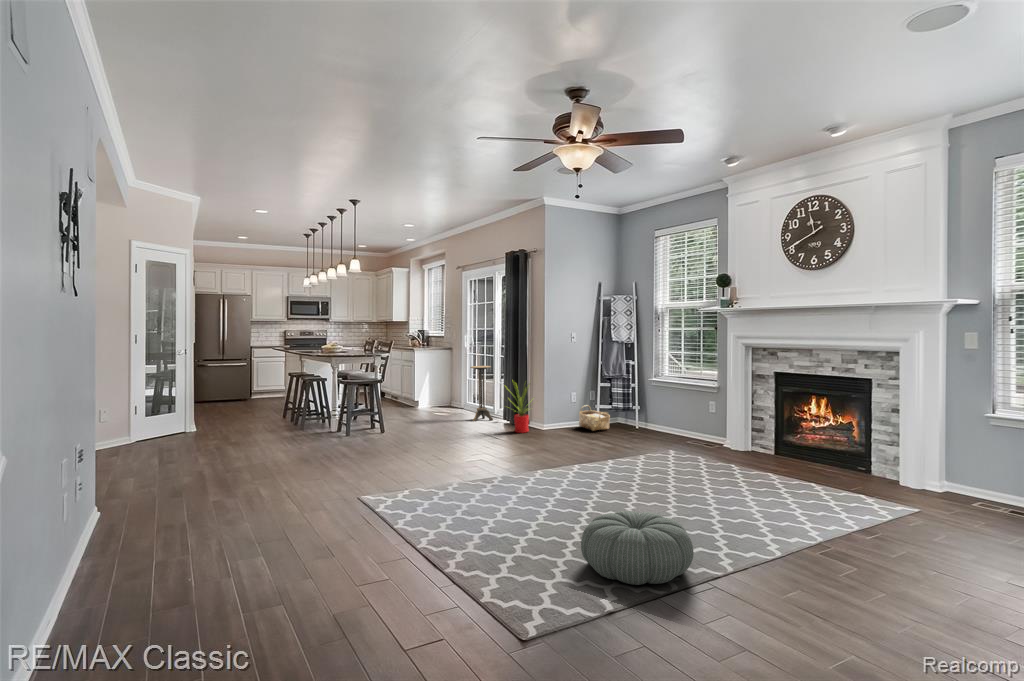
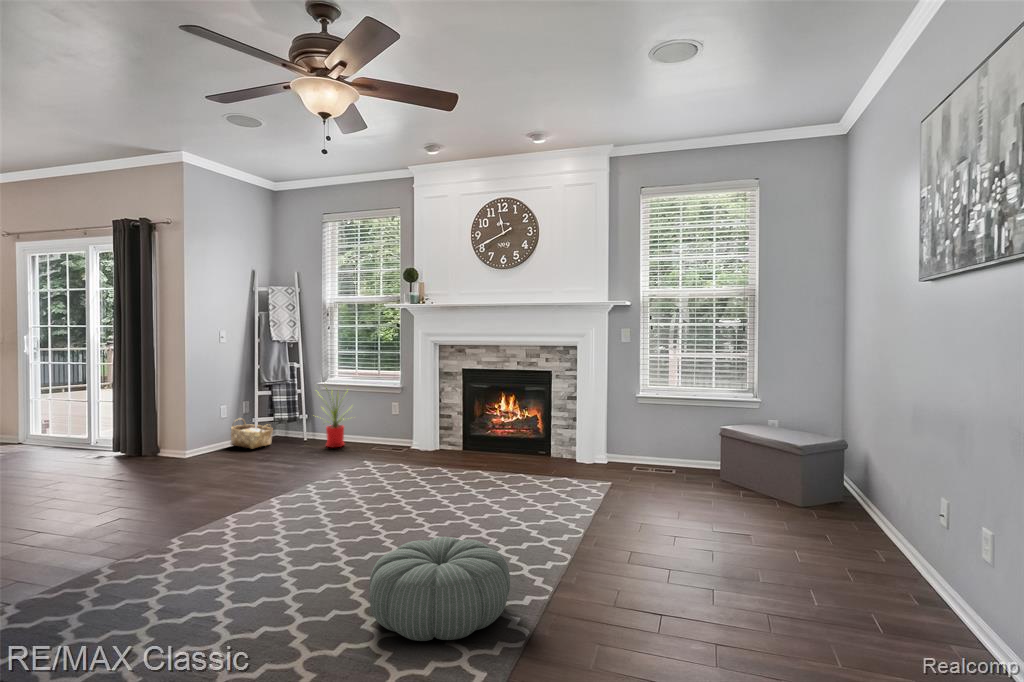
side table: present [470,366,493,421] -> none [51,375,92,455]
house plant: present [509,385,529,433] -> present [325,388,348,447]

